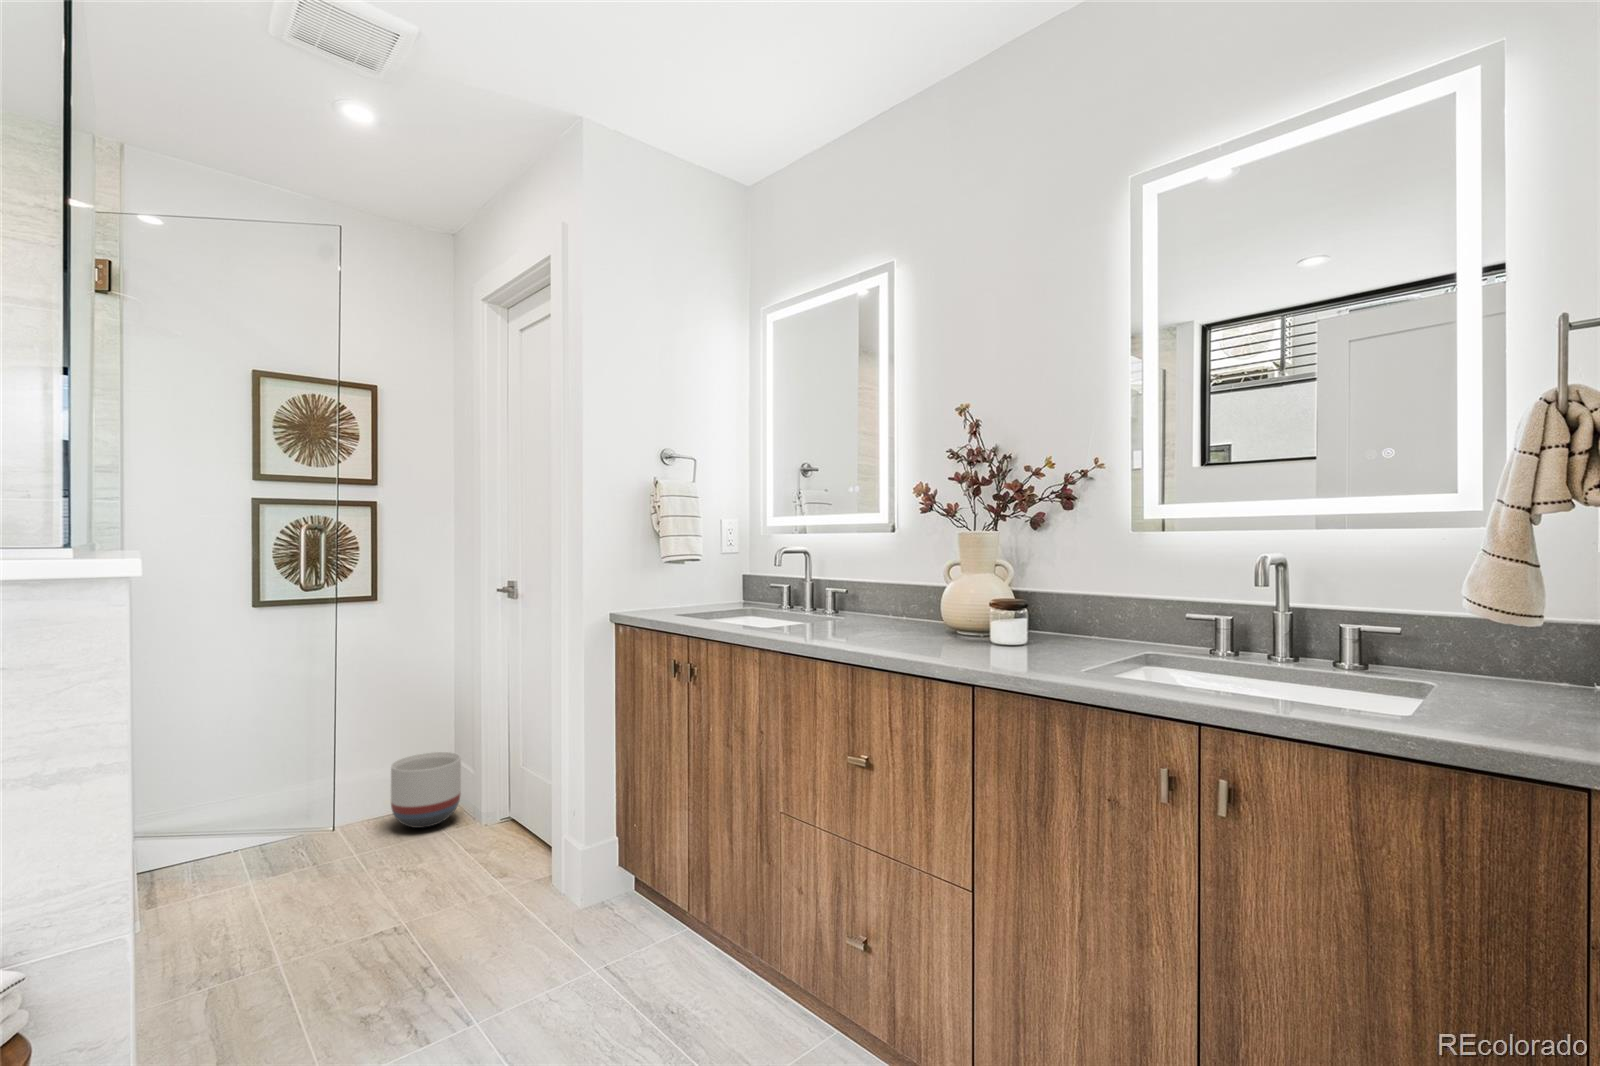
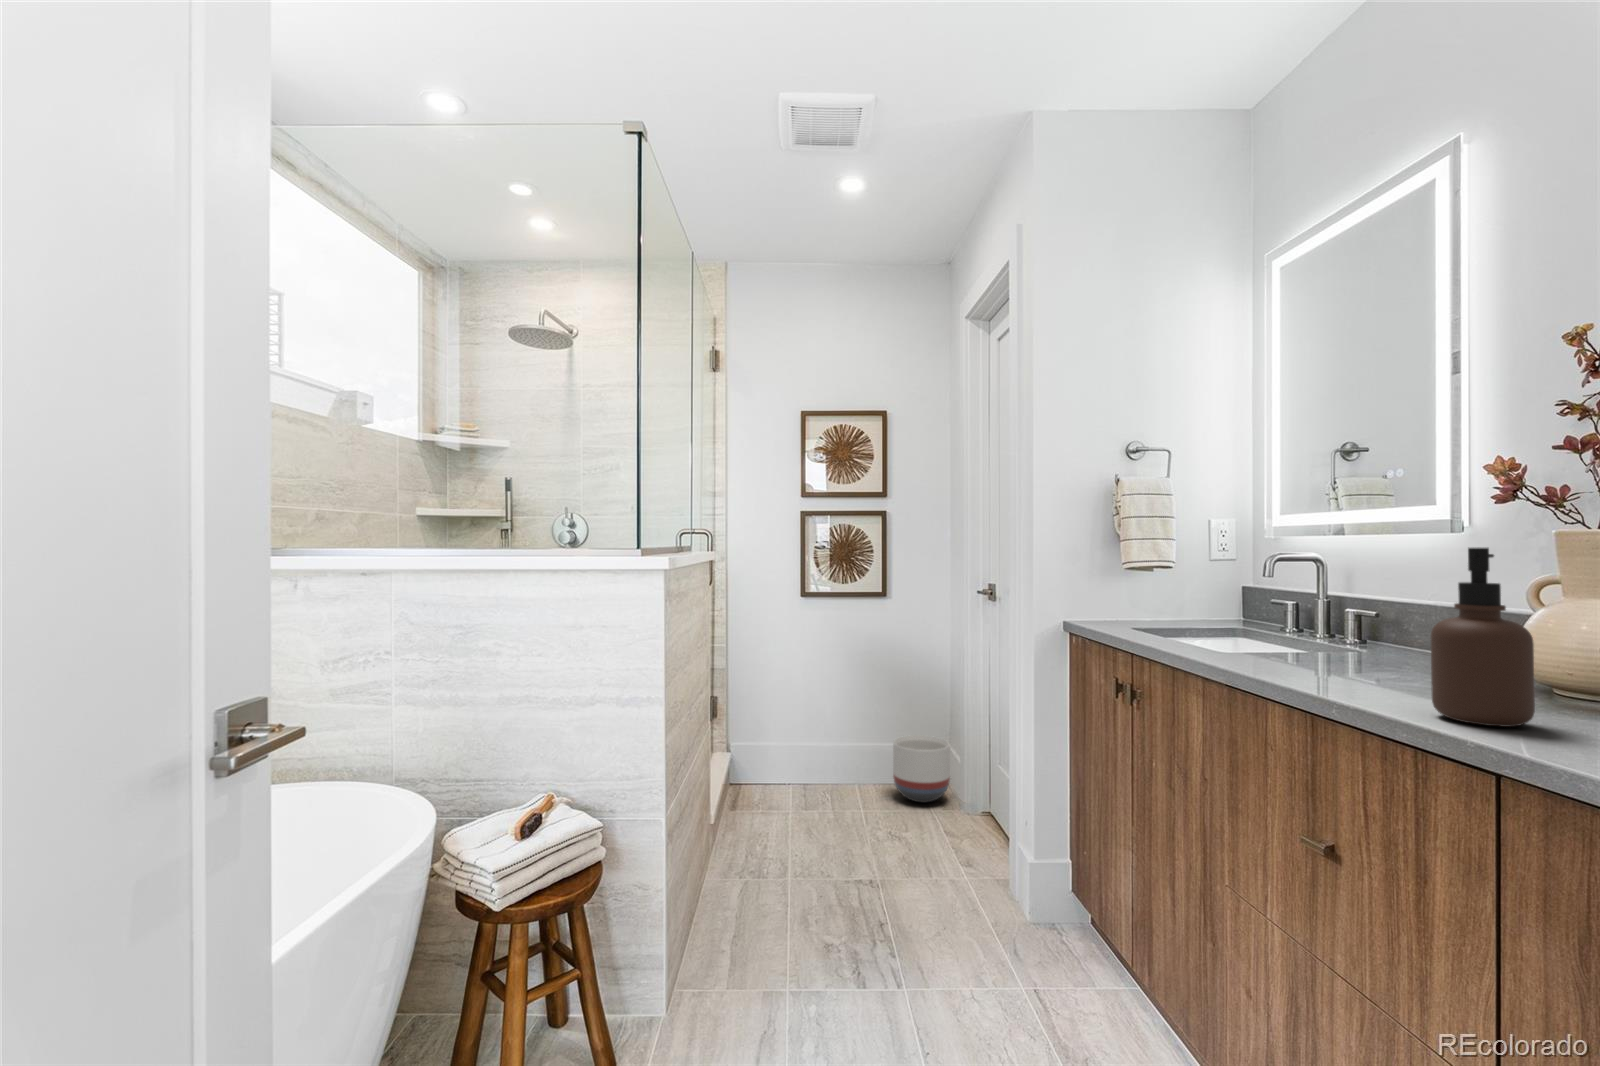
soap dispenser: none [926,542,976,657] -> present [1431,548,1535,727]

